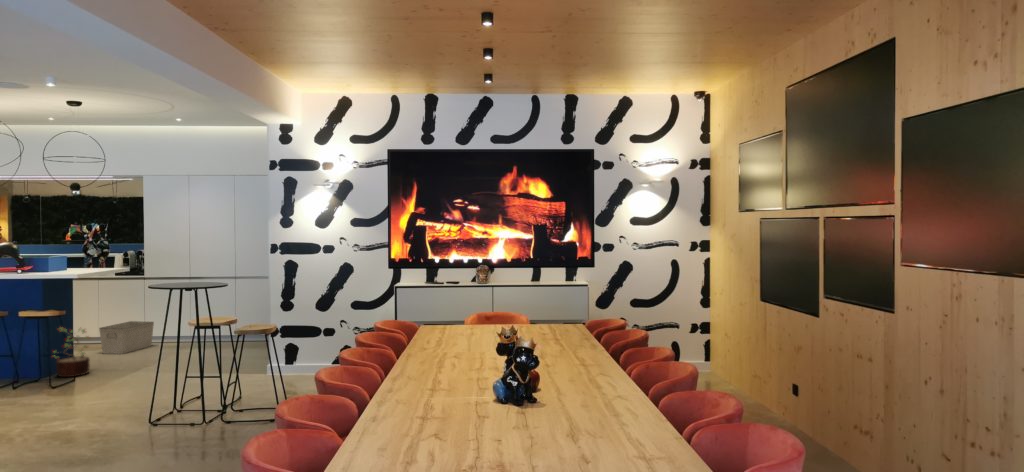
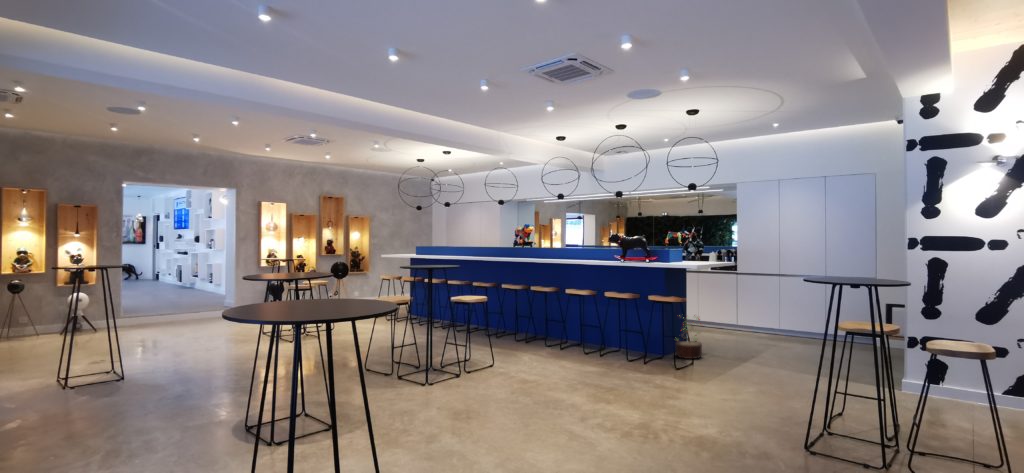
storage bin: present [99,321,154,354] -> none [700,314,745,343]

